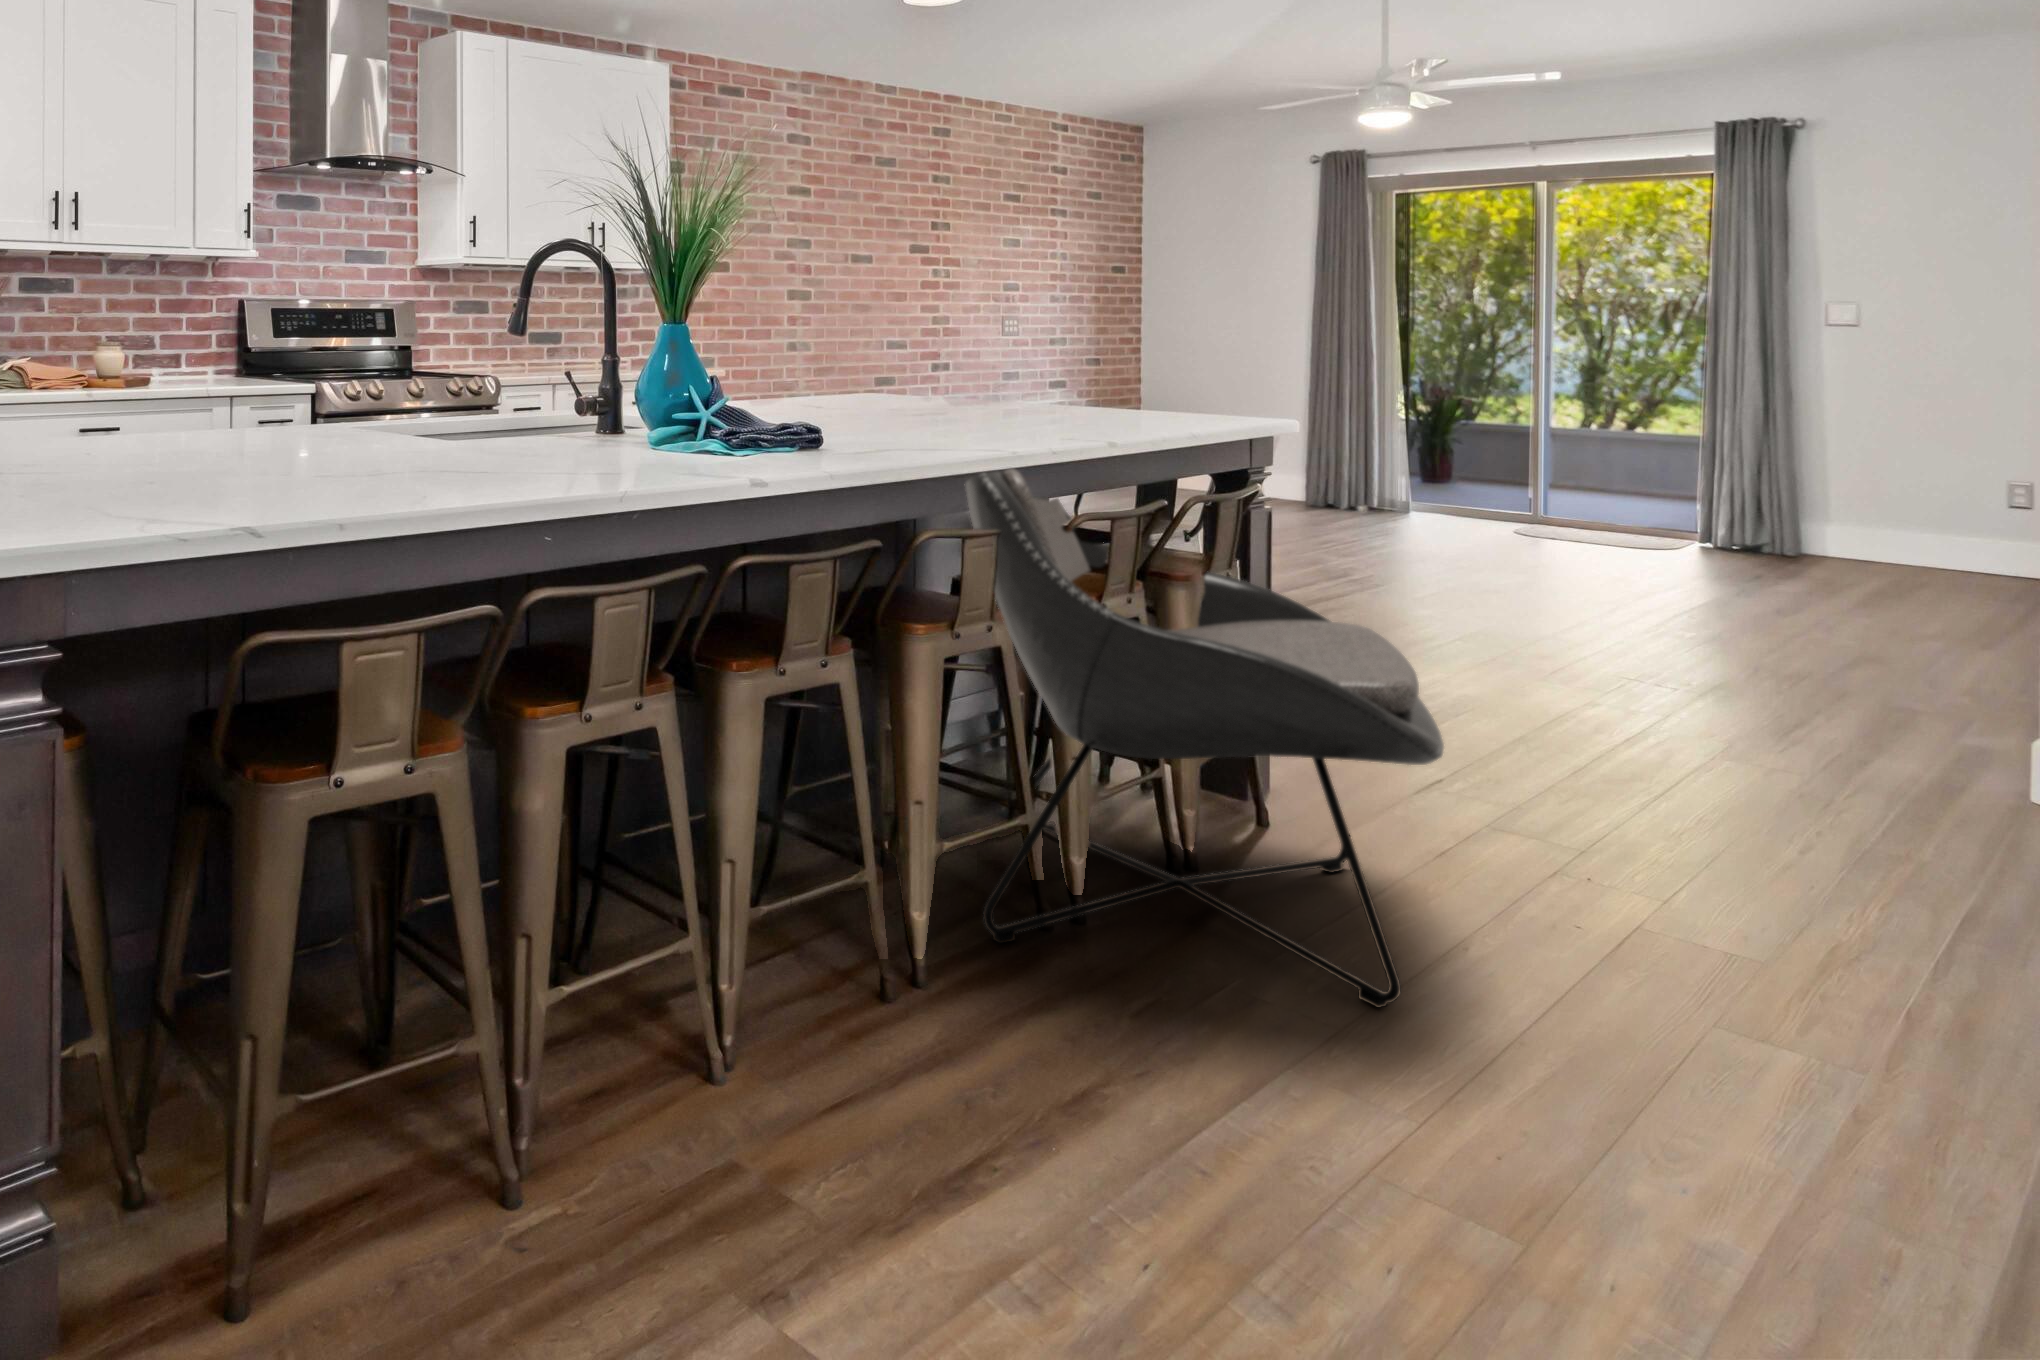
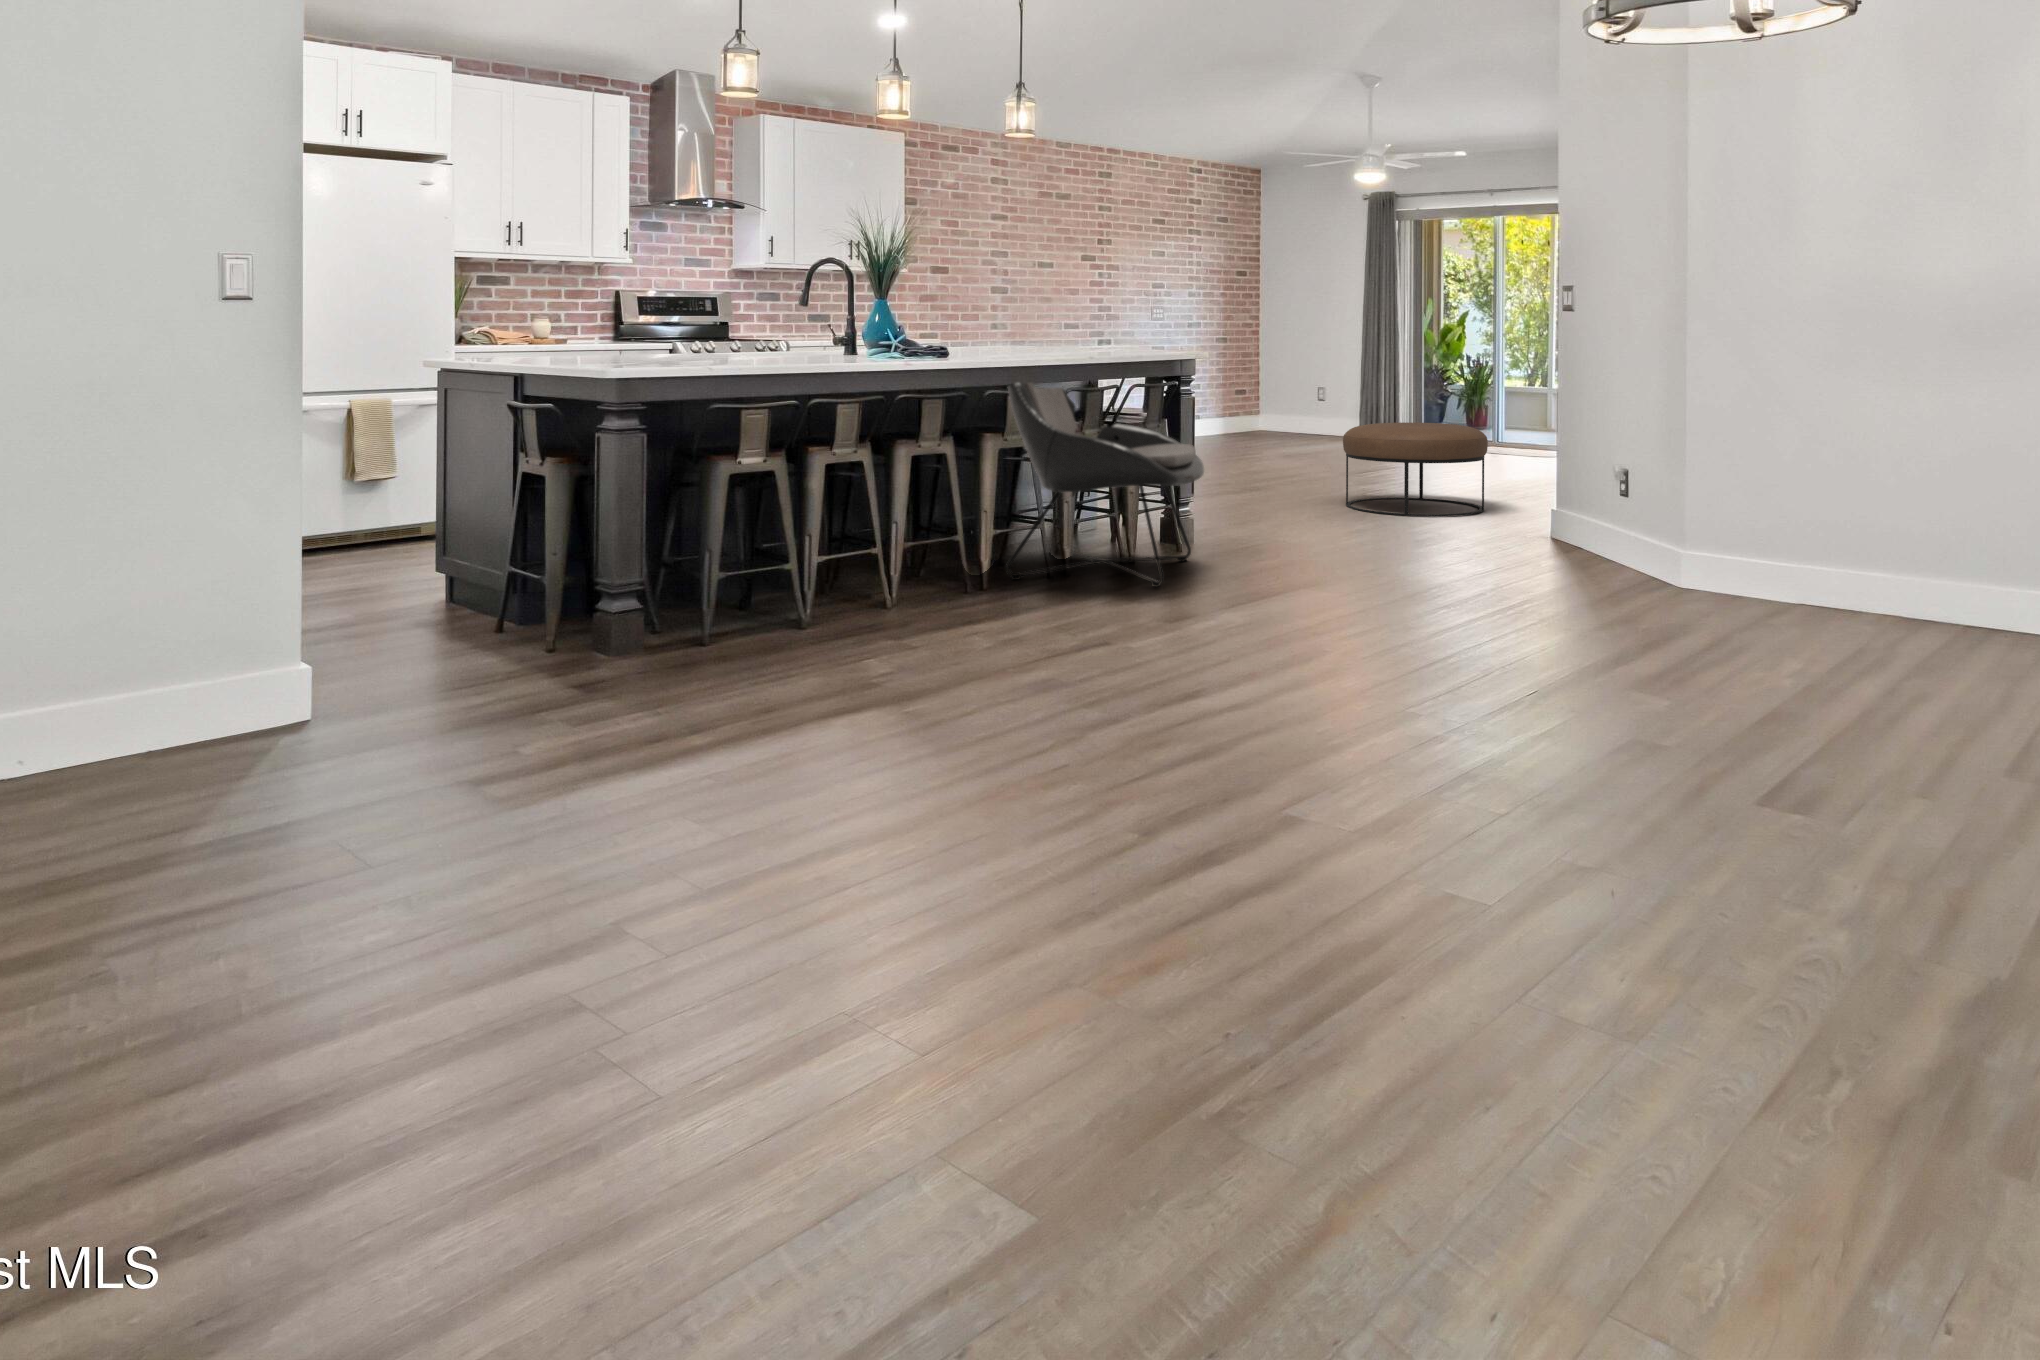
ottoman: none [1458,523,1776,710] -> present [1343,422,1488,516]

